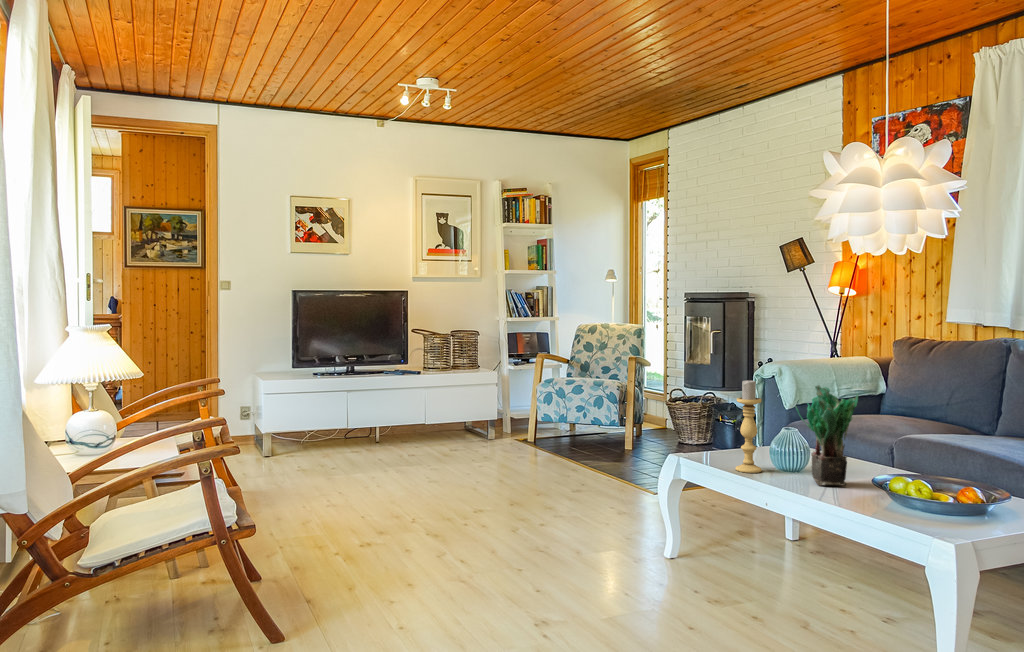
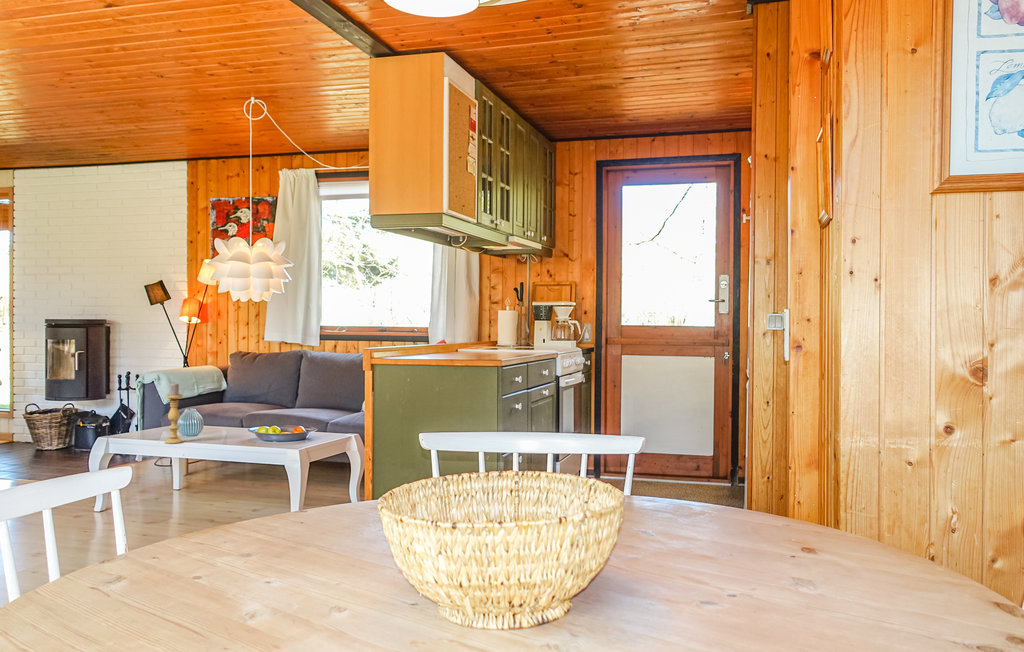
potted plant: present [795,385,858,486] -> none [210,383,247,443]

